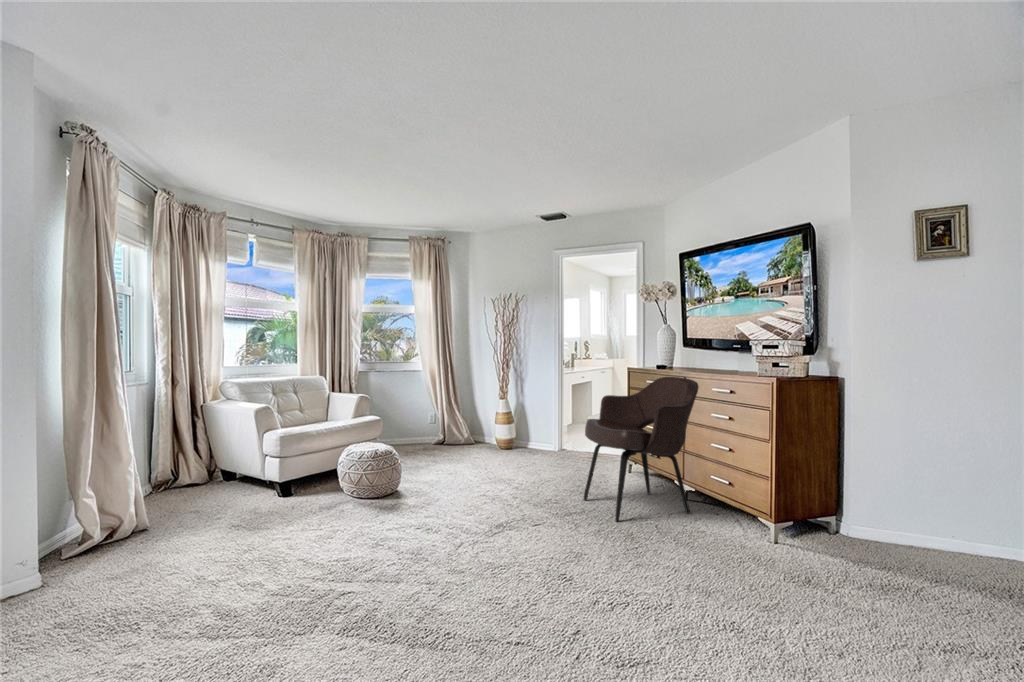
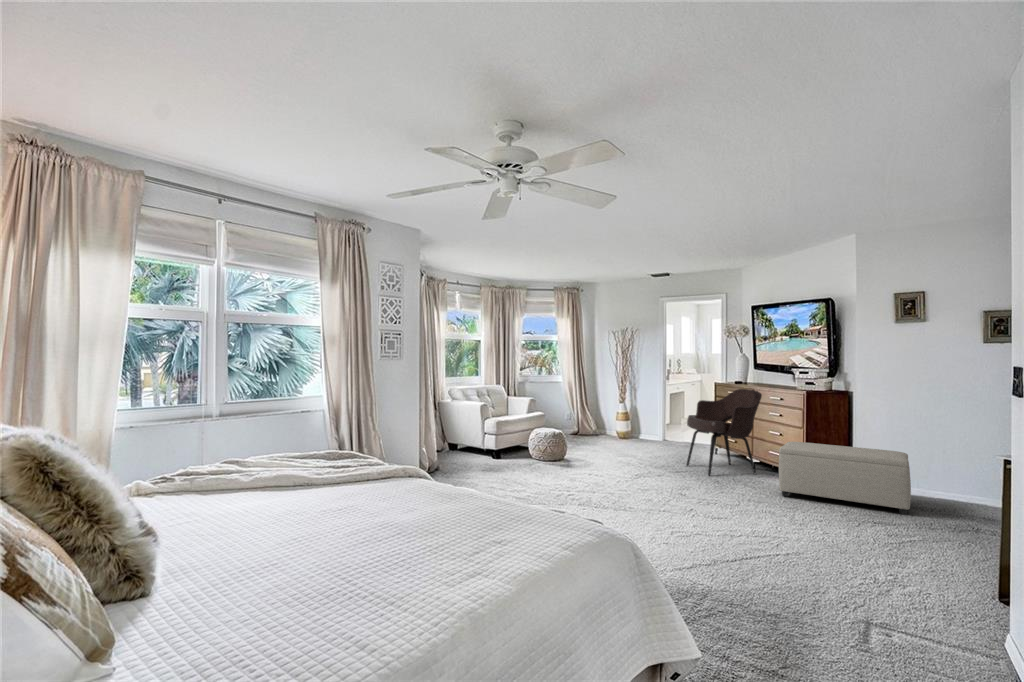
ottoman: none [735,465,979,611] -> present [779,442,911,515]

